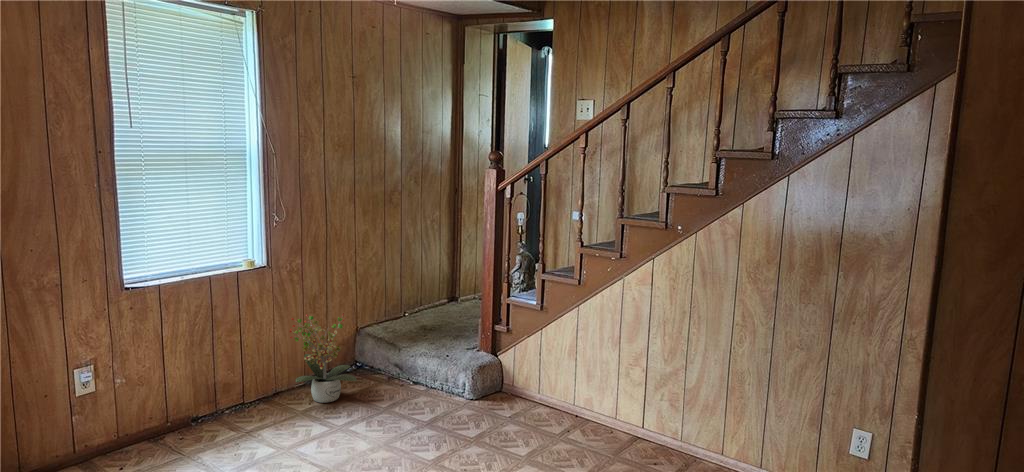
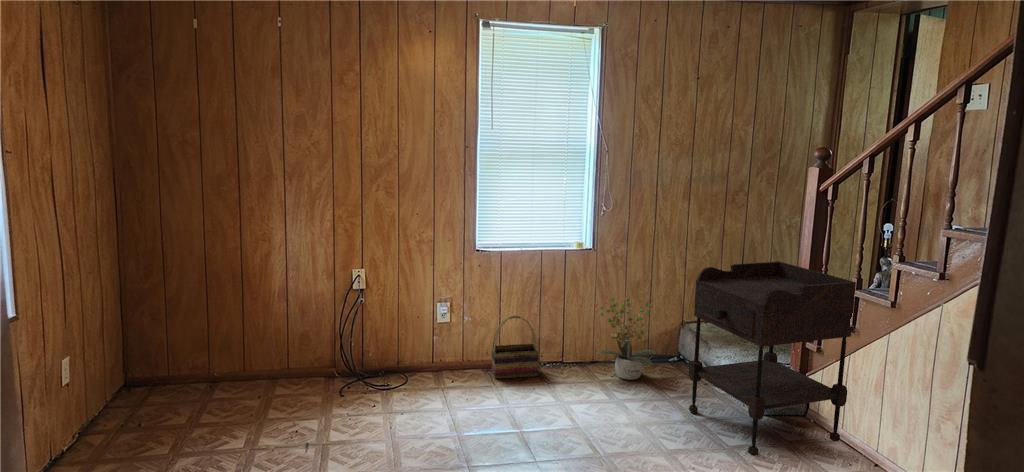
side table: none [410,258,543,439] -> present [689,261,856,456]
basket: none [158,362,228,447] -> present [491,315,539,379]

